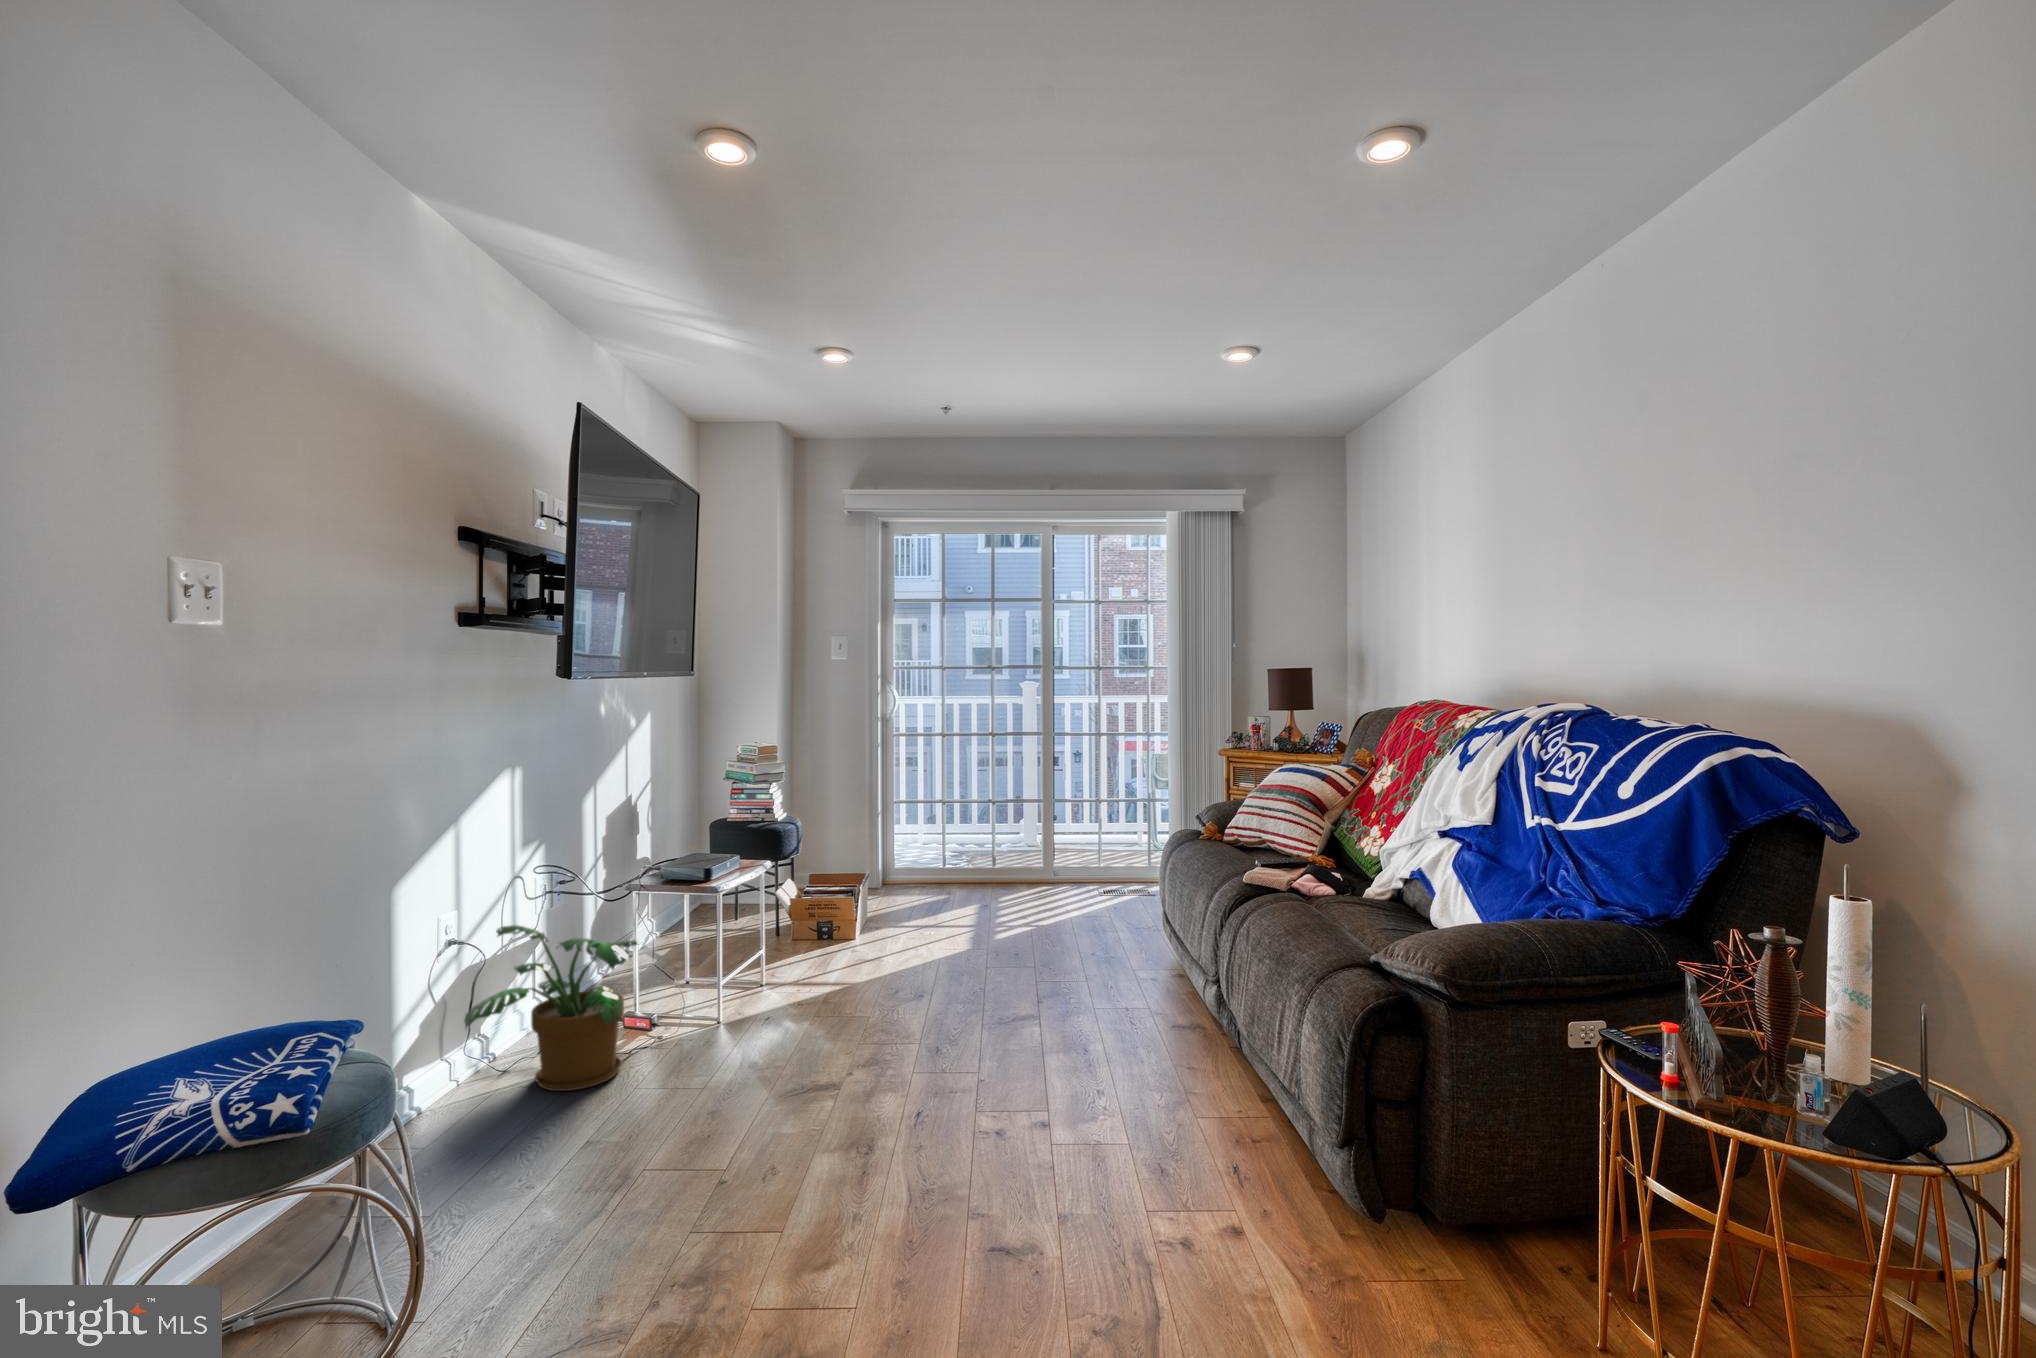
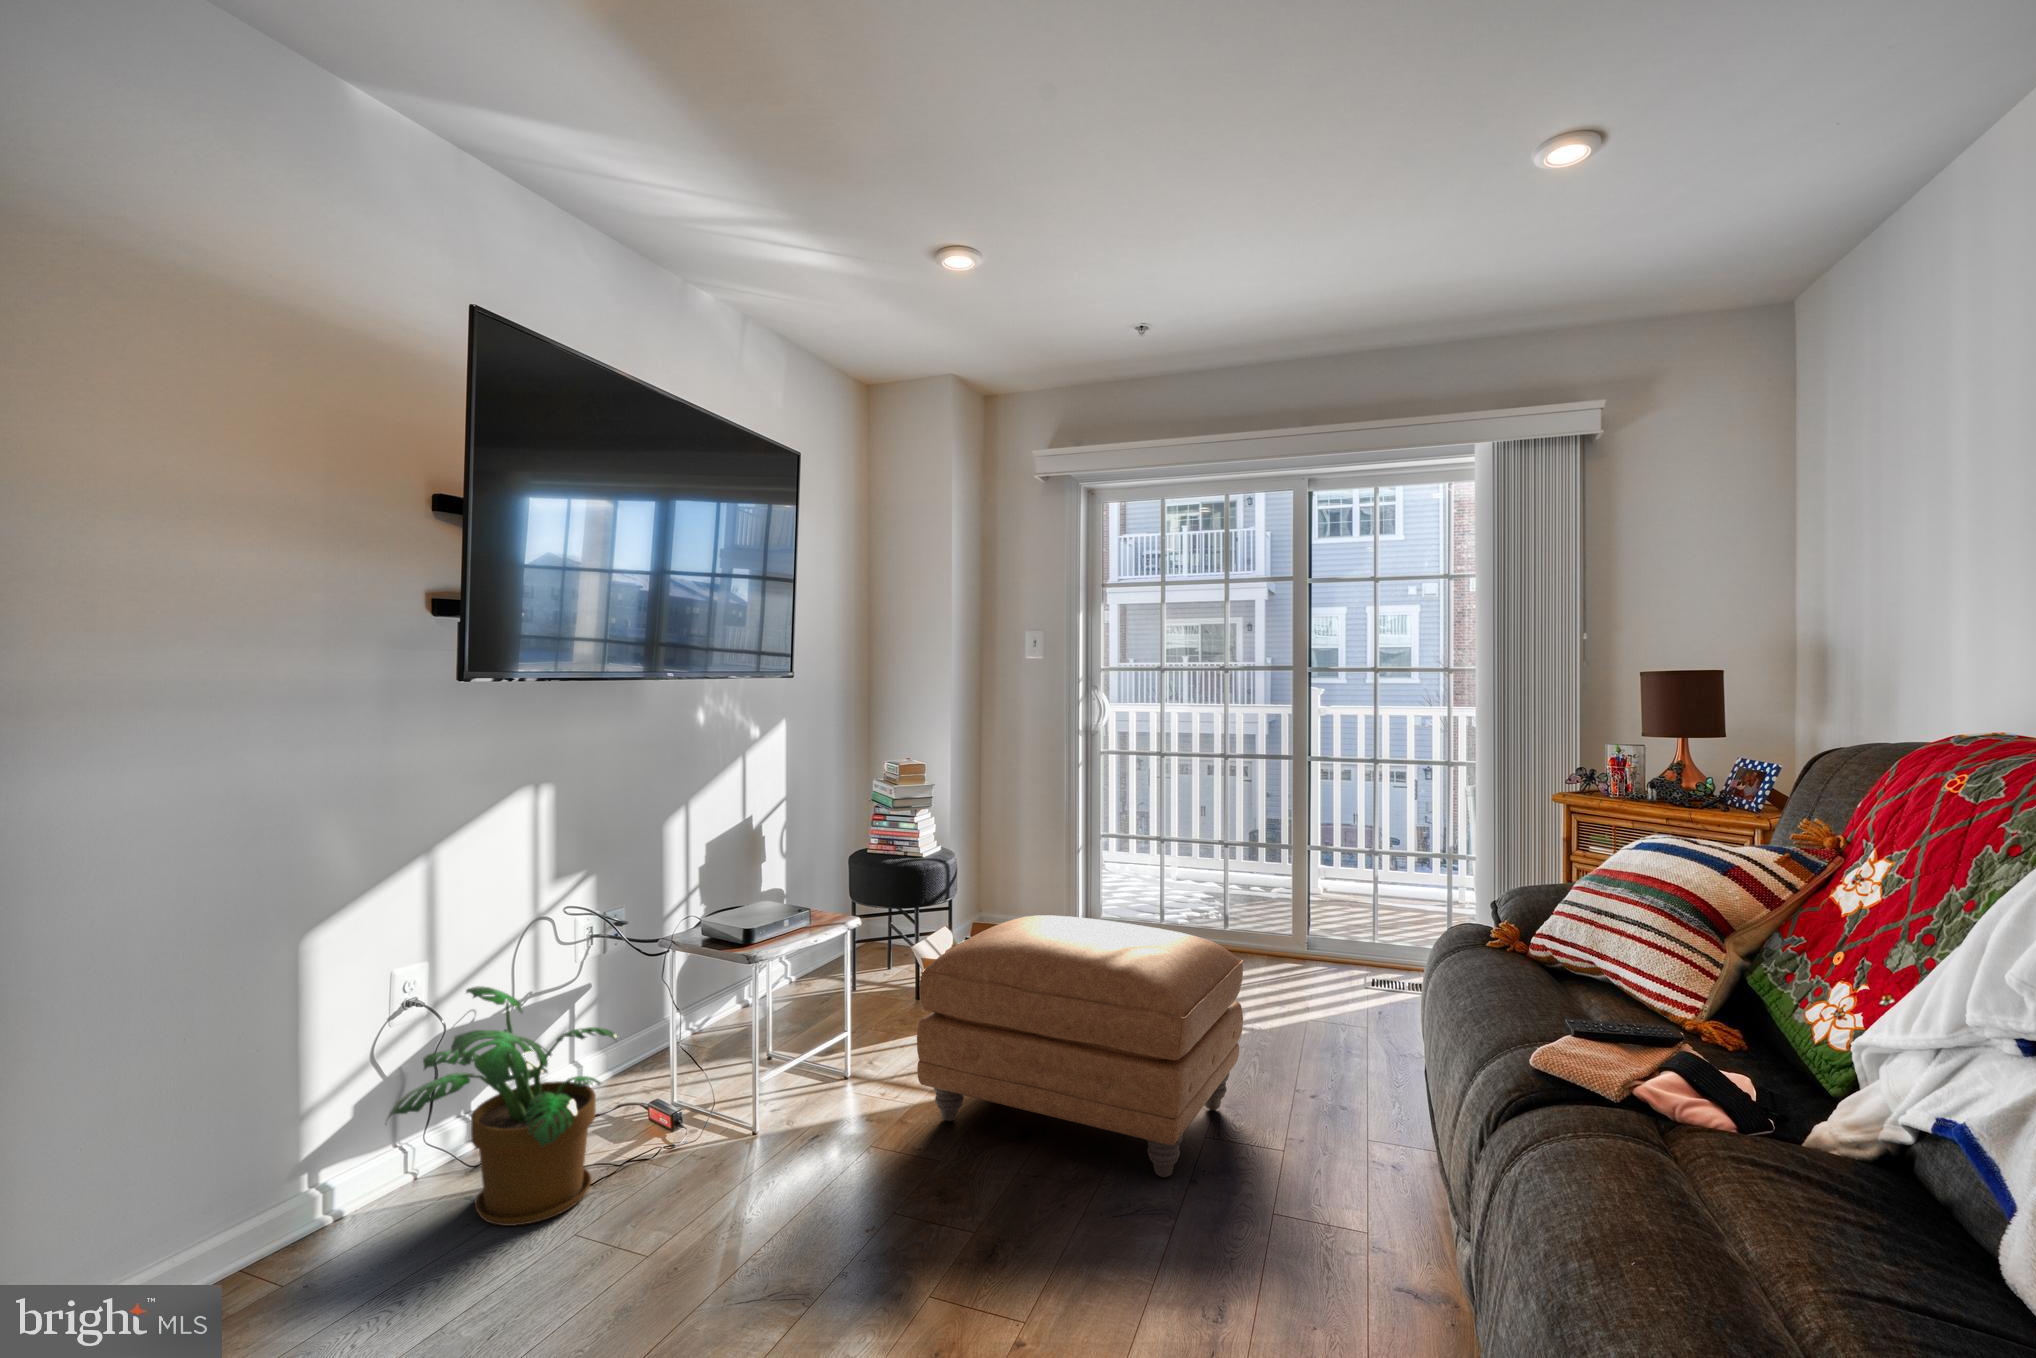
ottoman: none [835,849,1049,1003] -> present [917,915,1243,1177]

